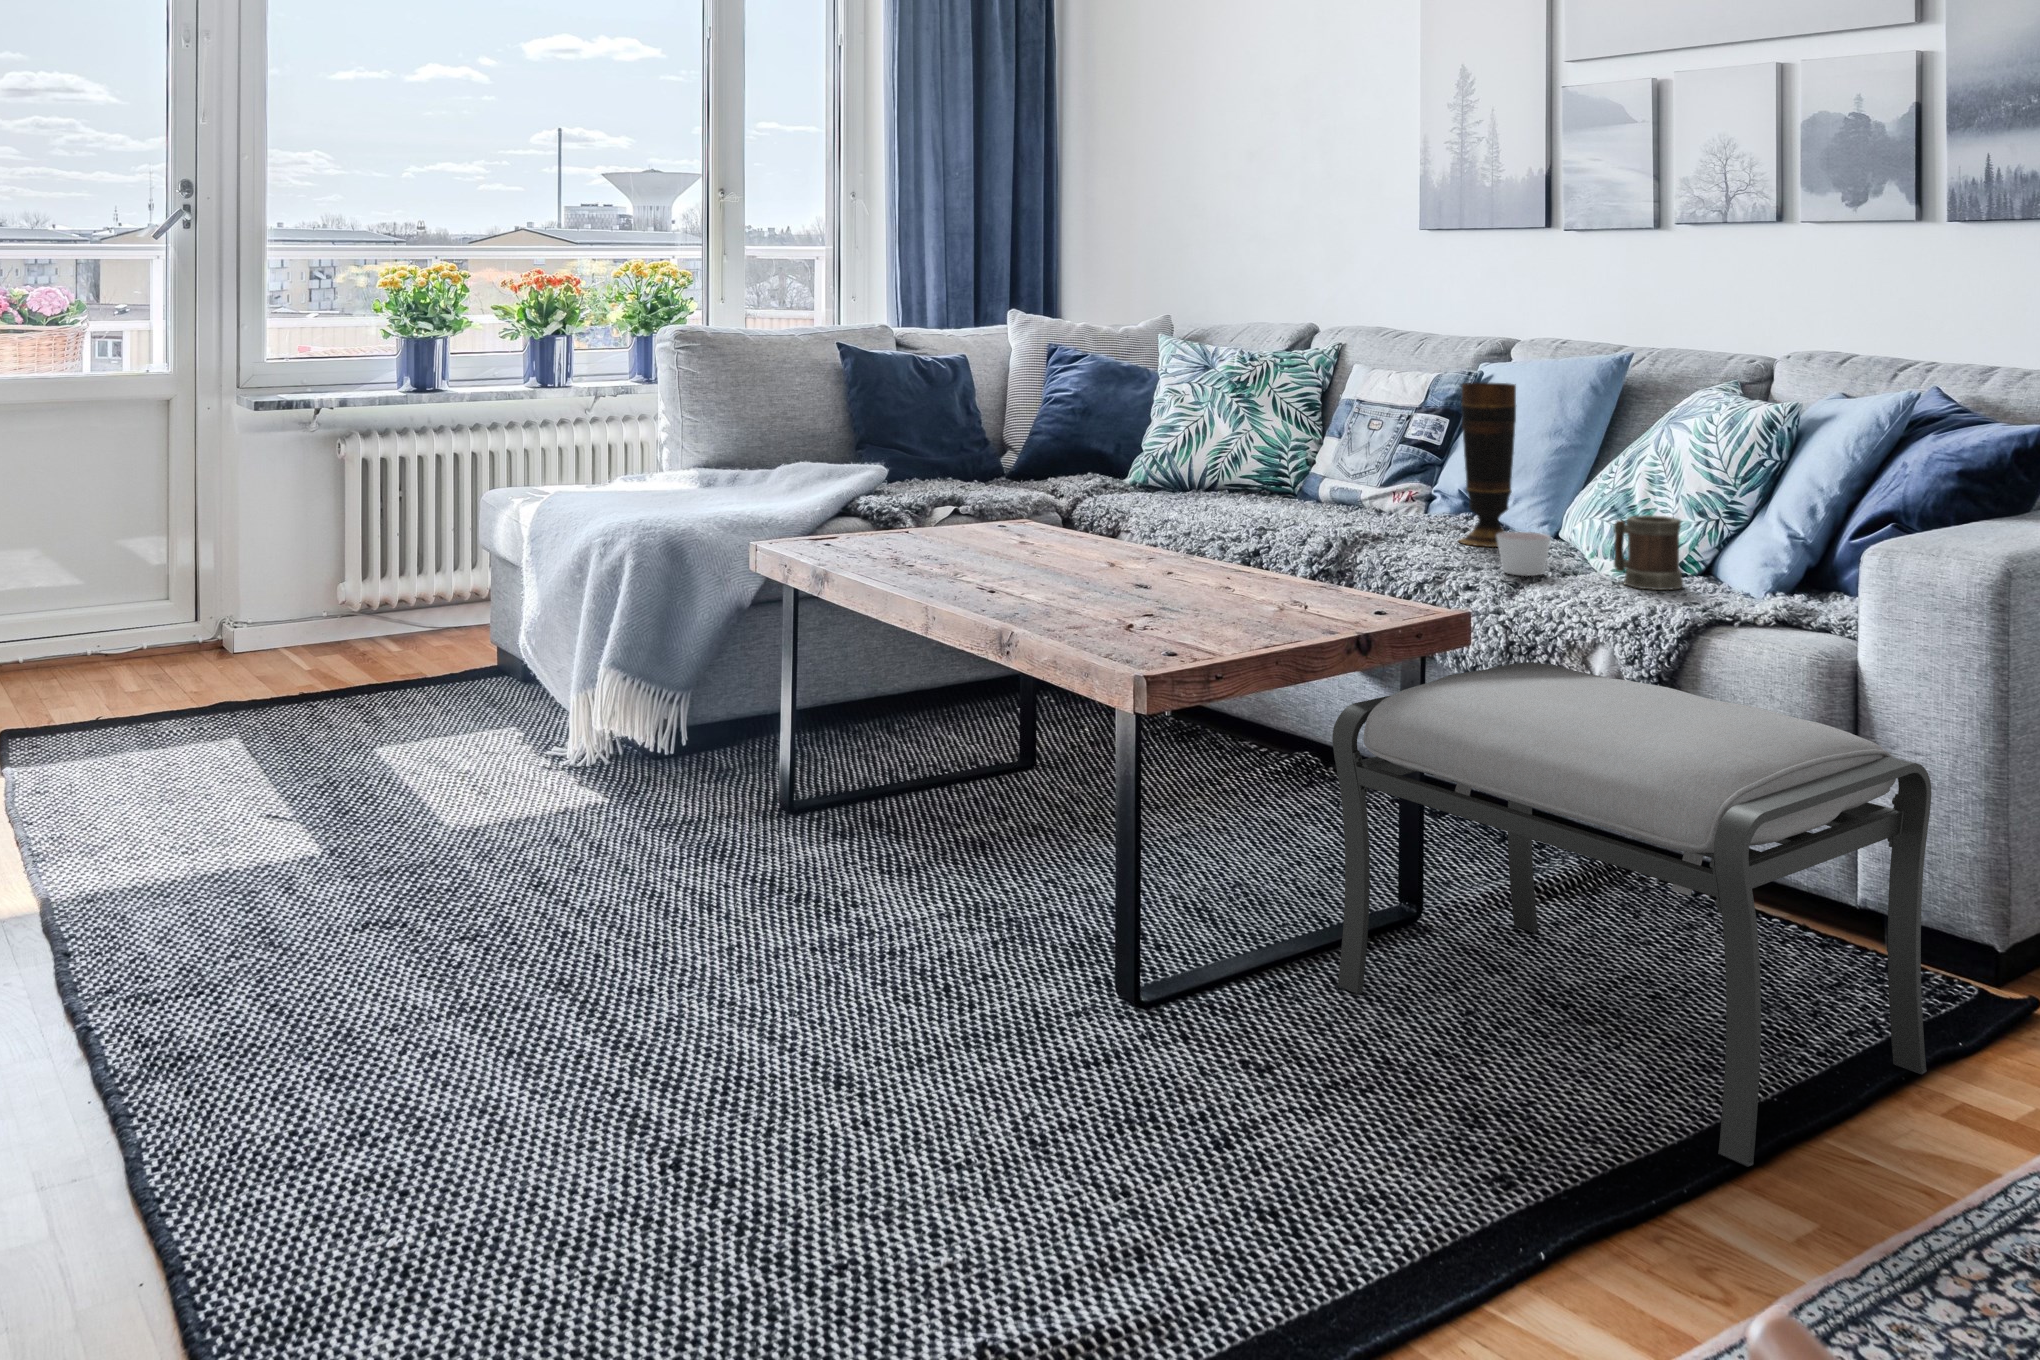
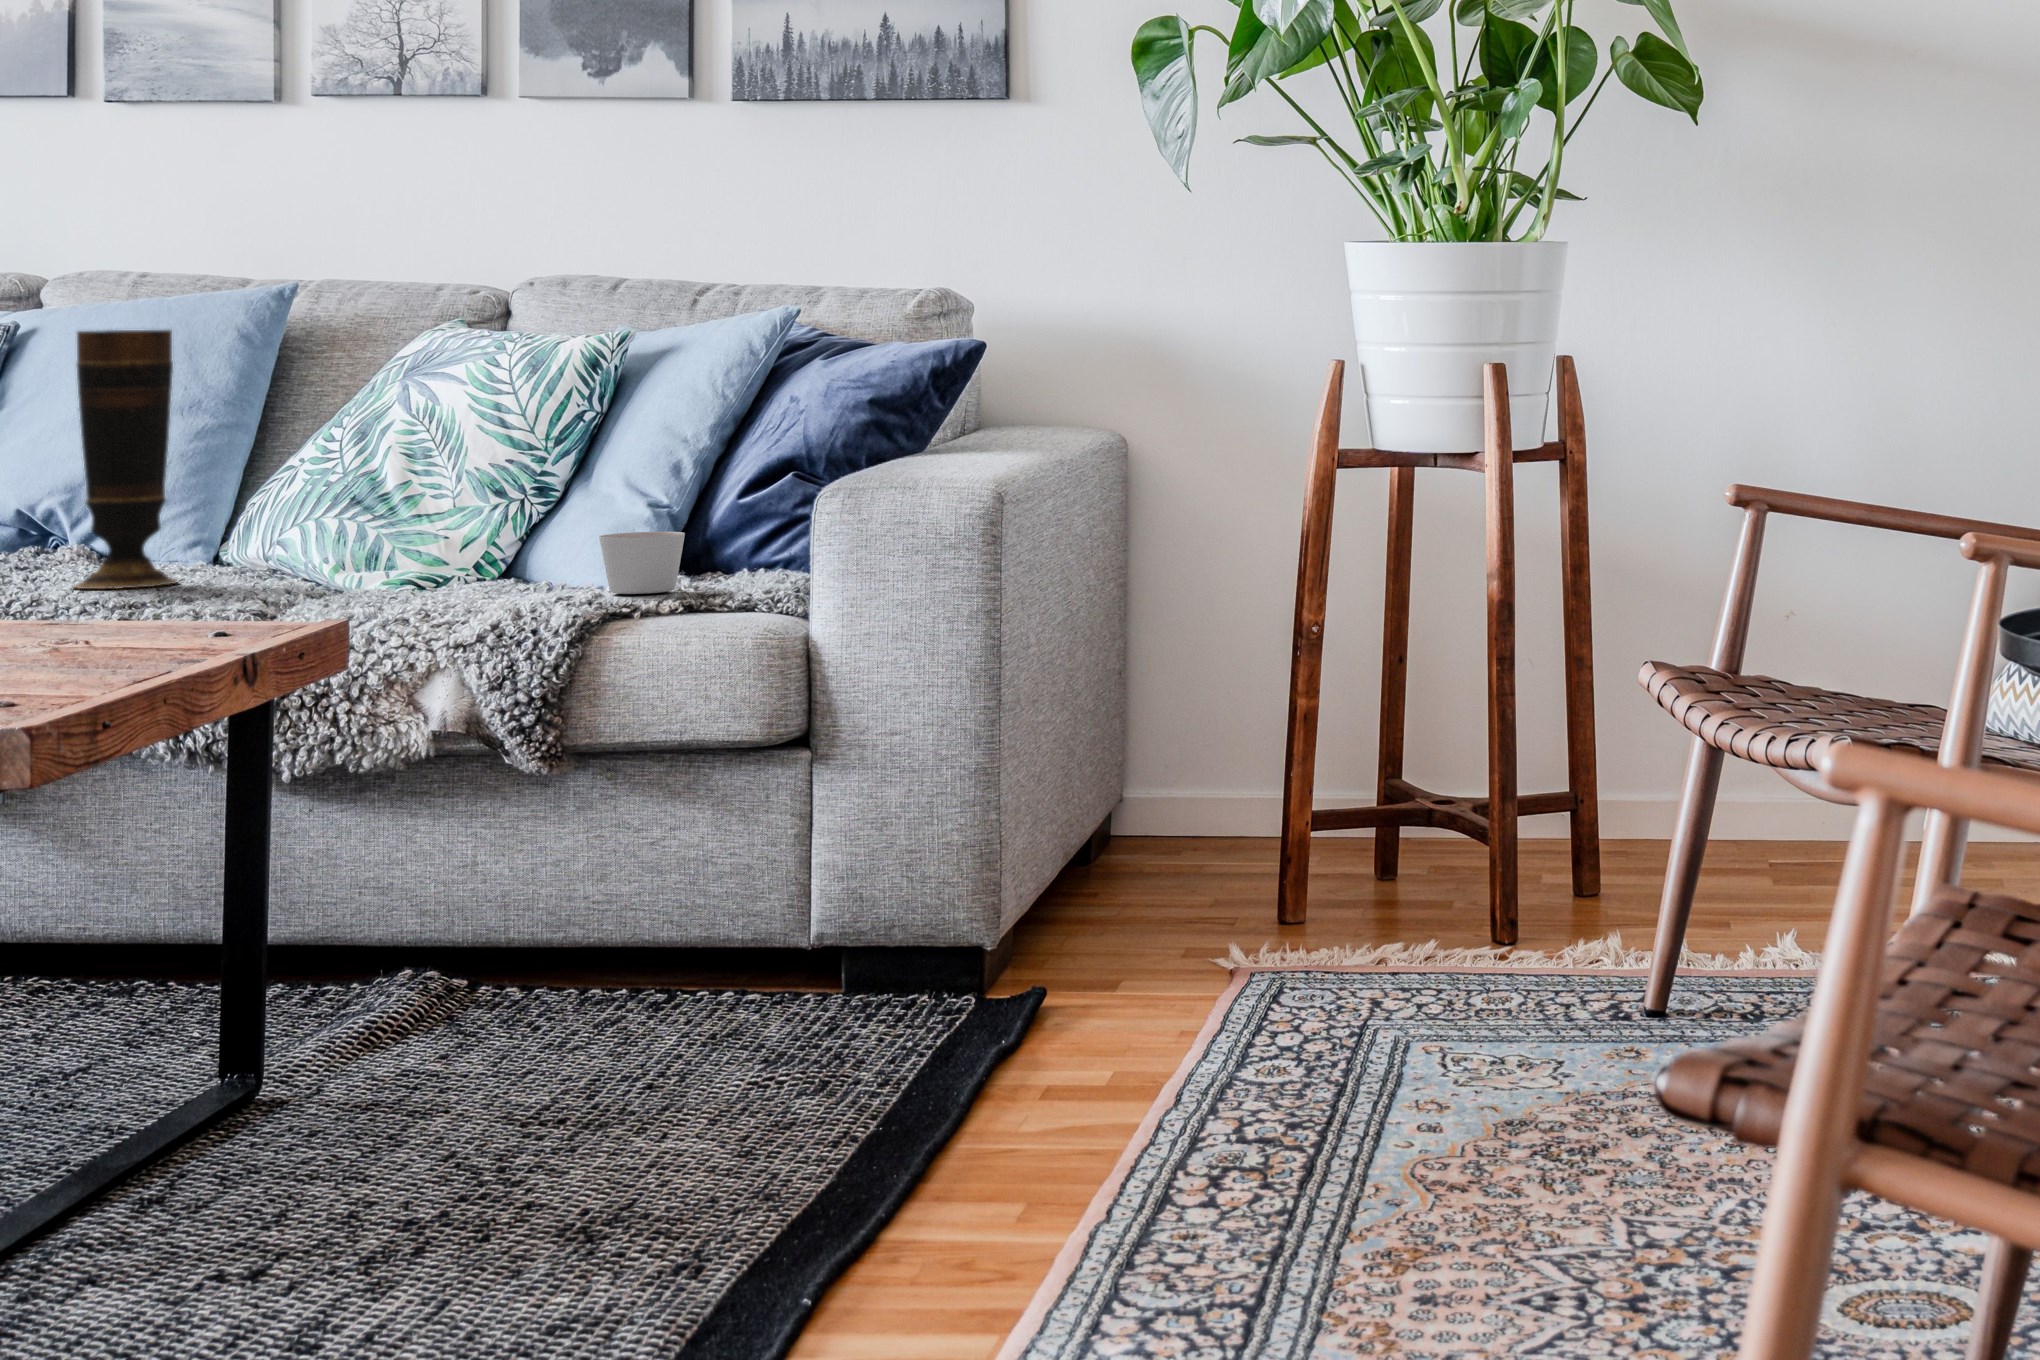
mug: present [1614,515,1683,590] -> none [406,491,515,593]
candle: present [1496,532,1551,576] -> present [599,532,685,594]
ottoman: present [1332,662,1931,1167] -> none [182,668,997,1212]

